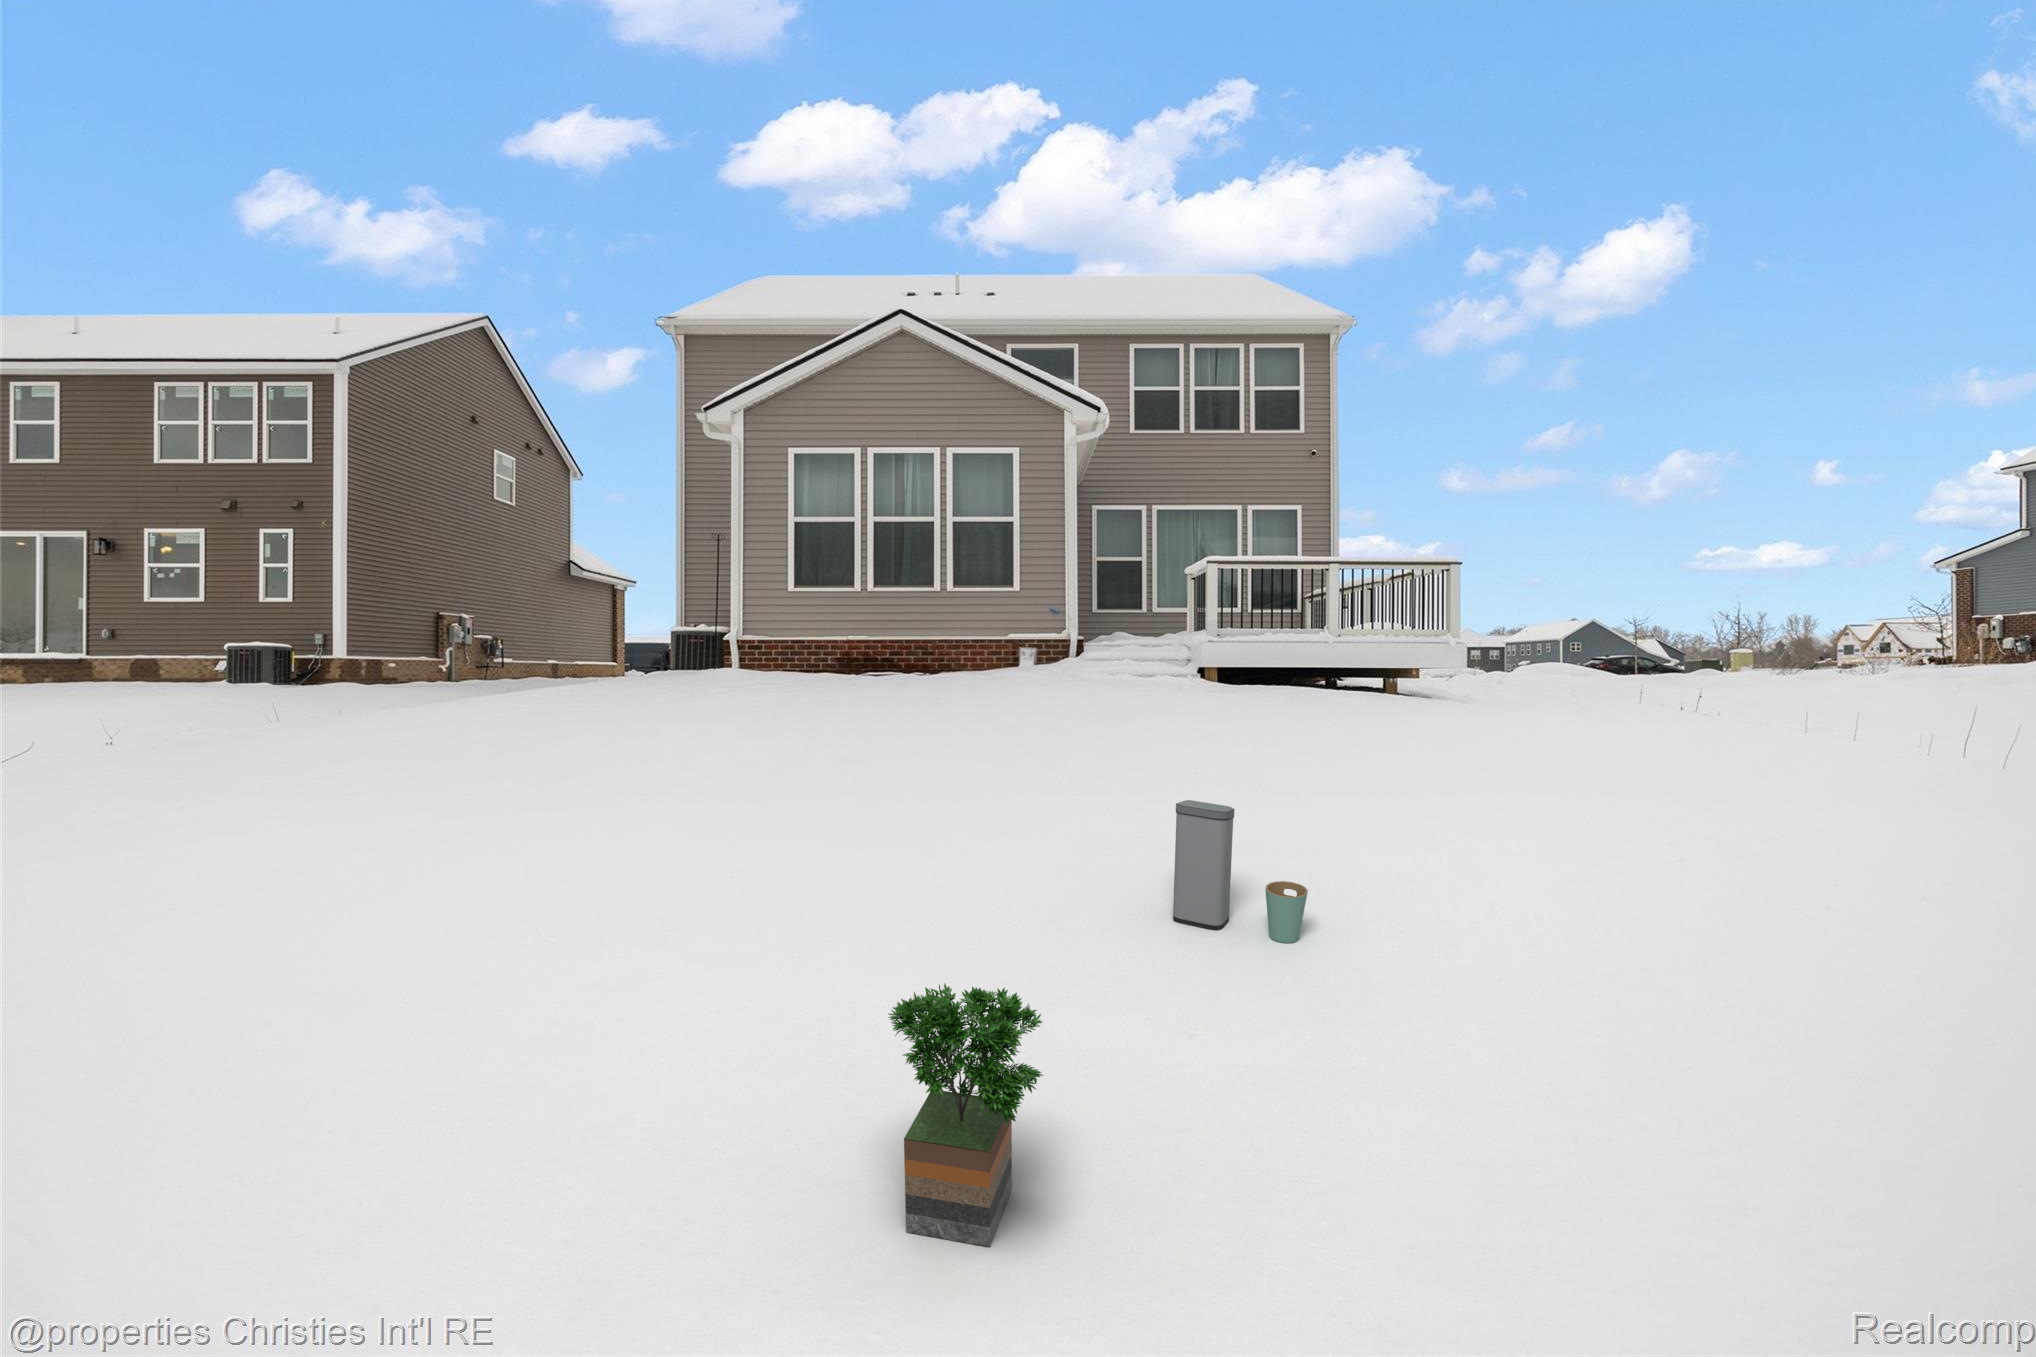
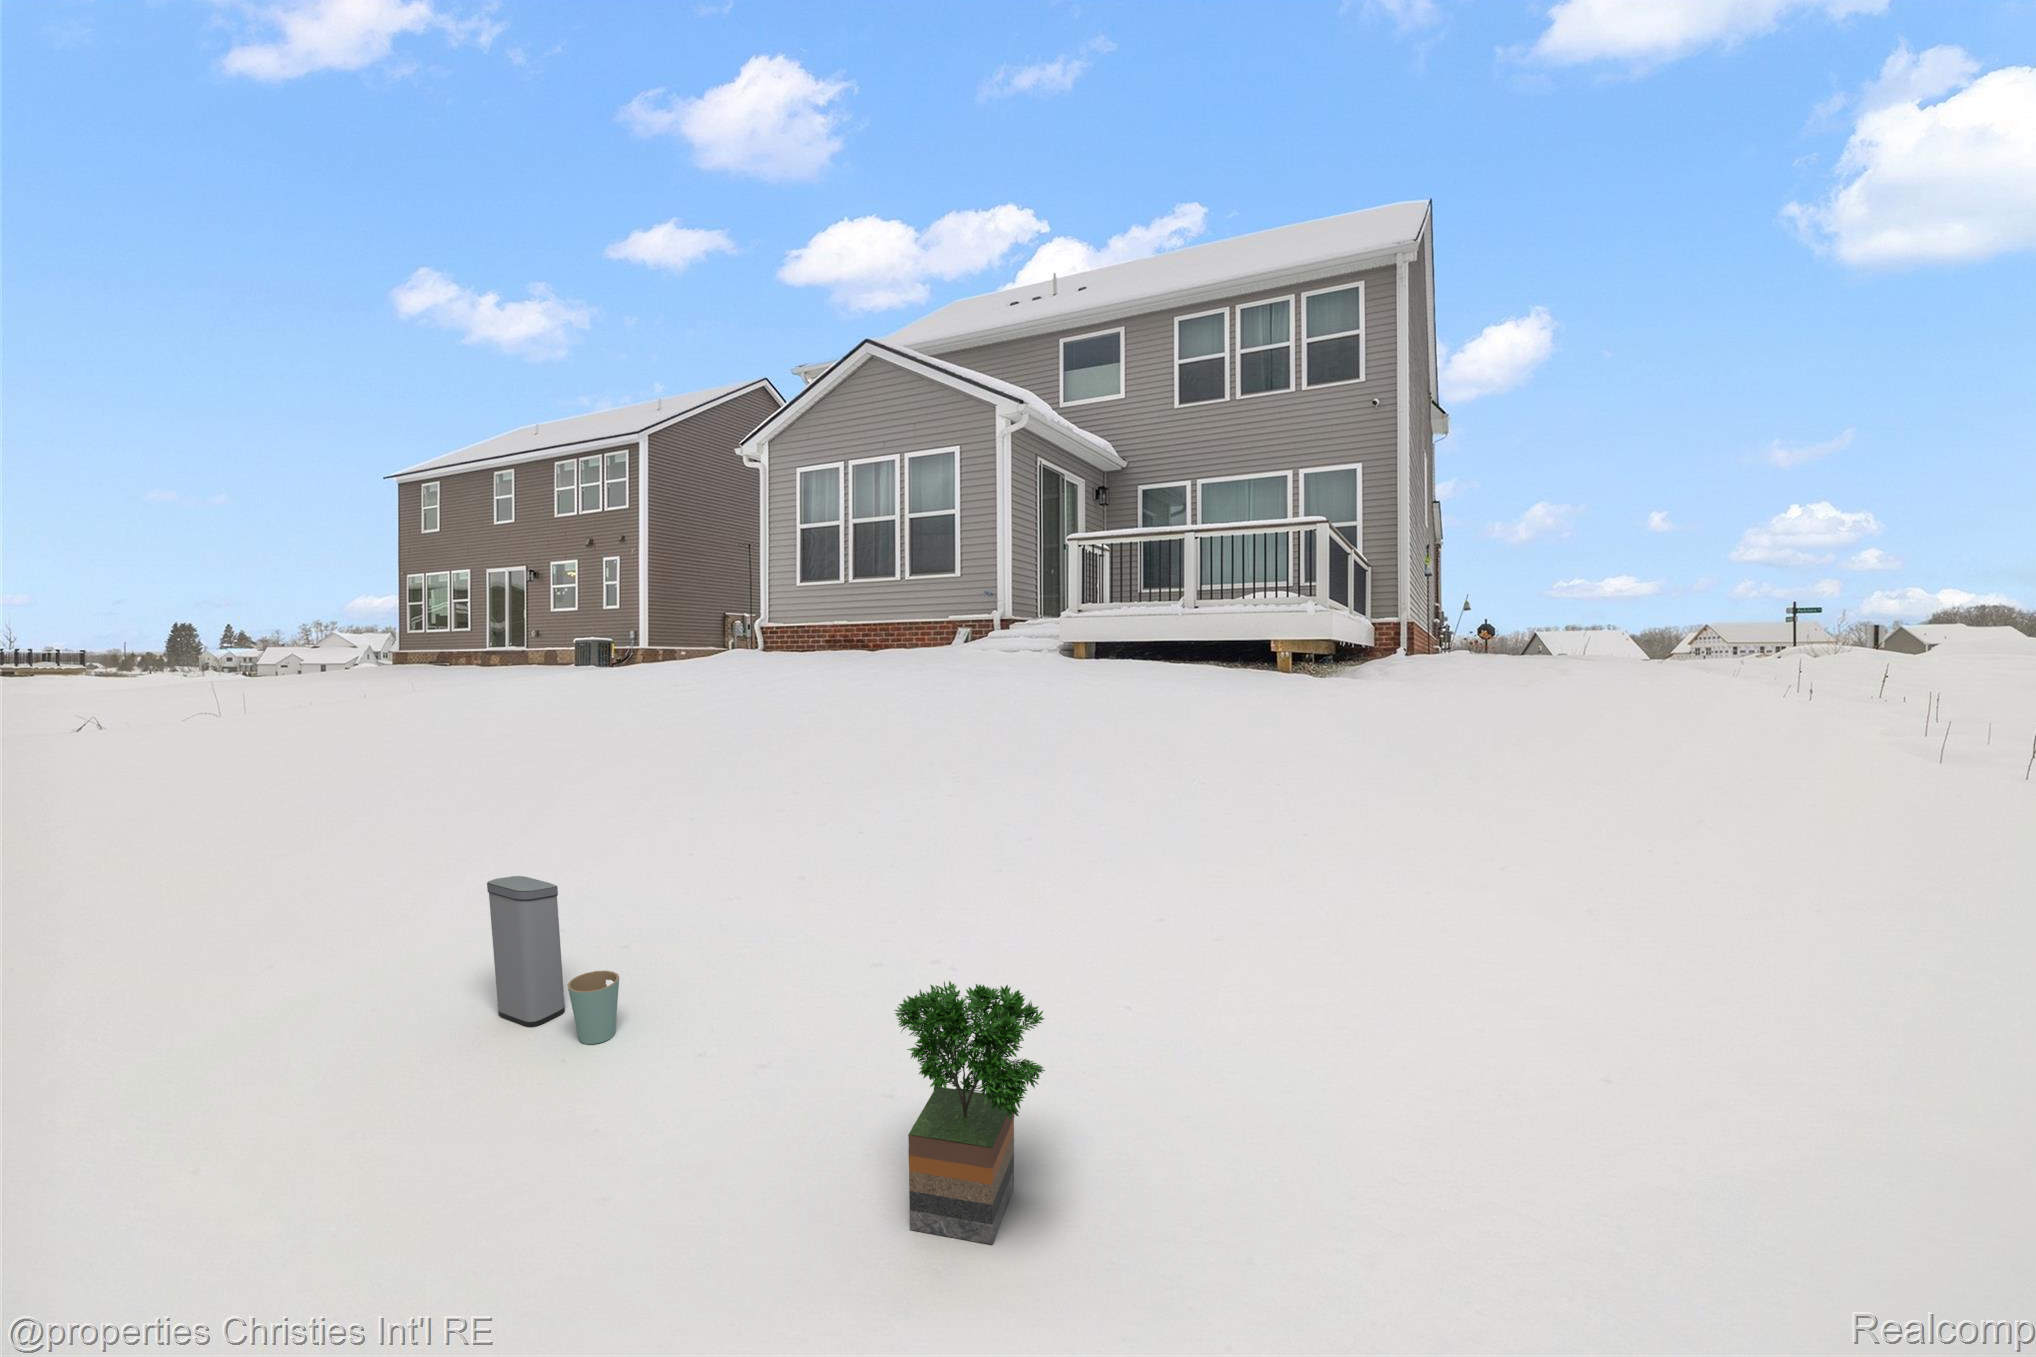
trash can: present [1173,800,1308,943] -> present [487,876,619,1044]

